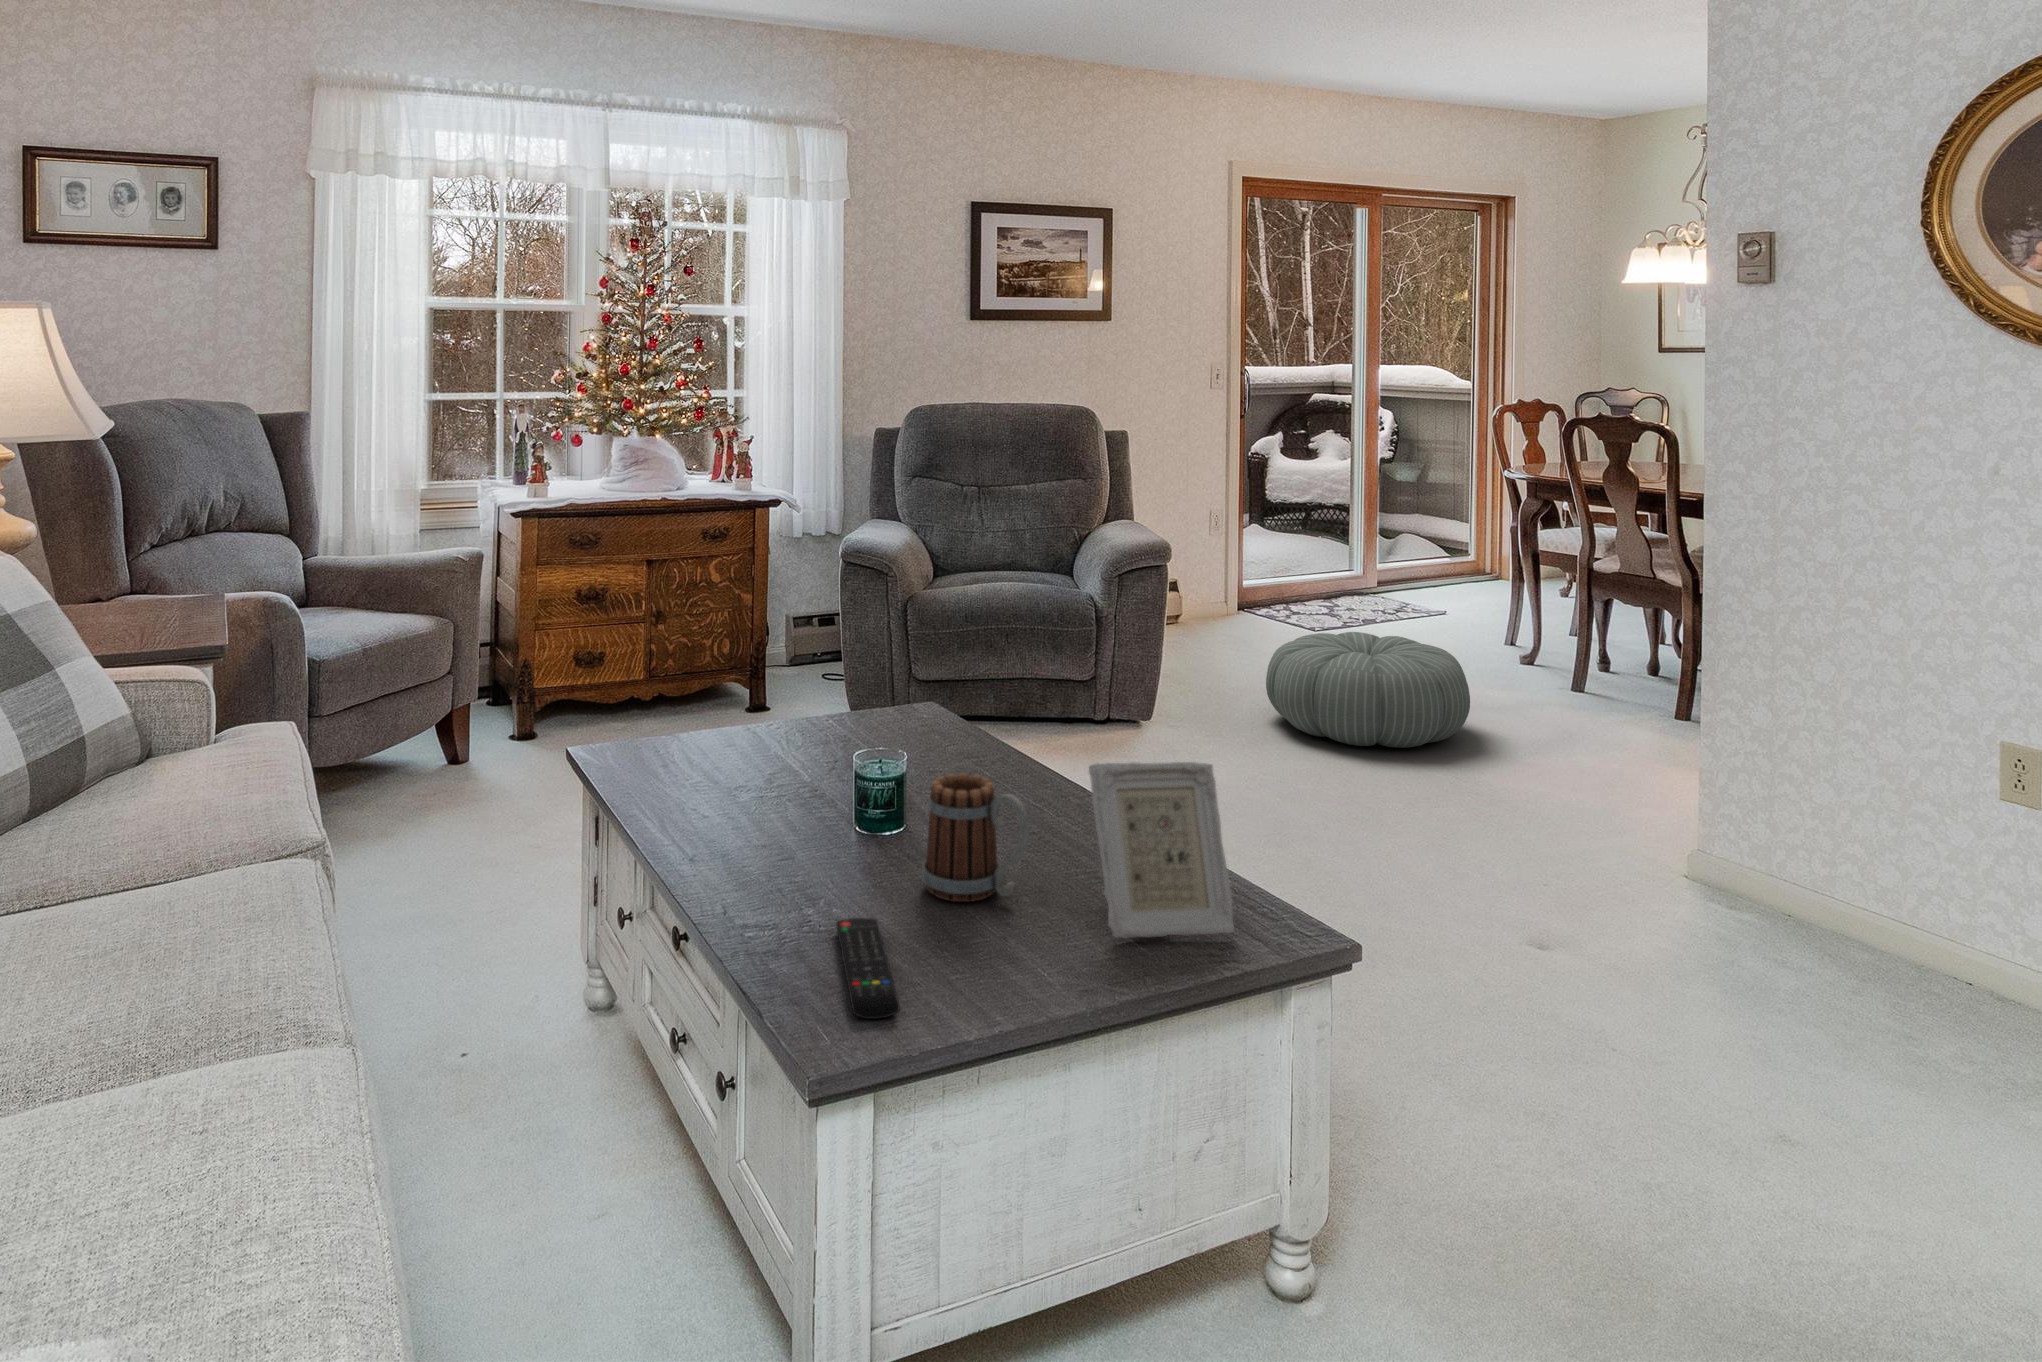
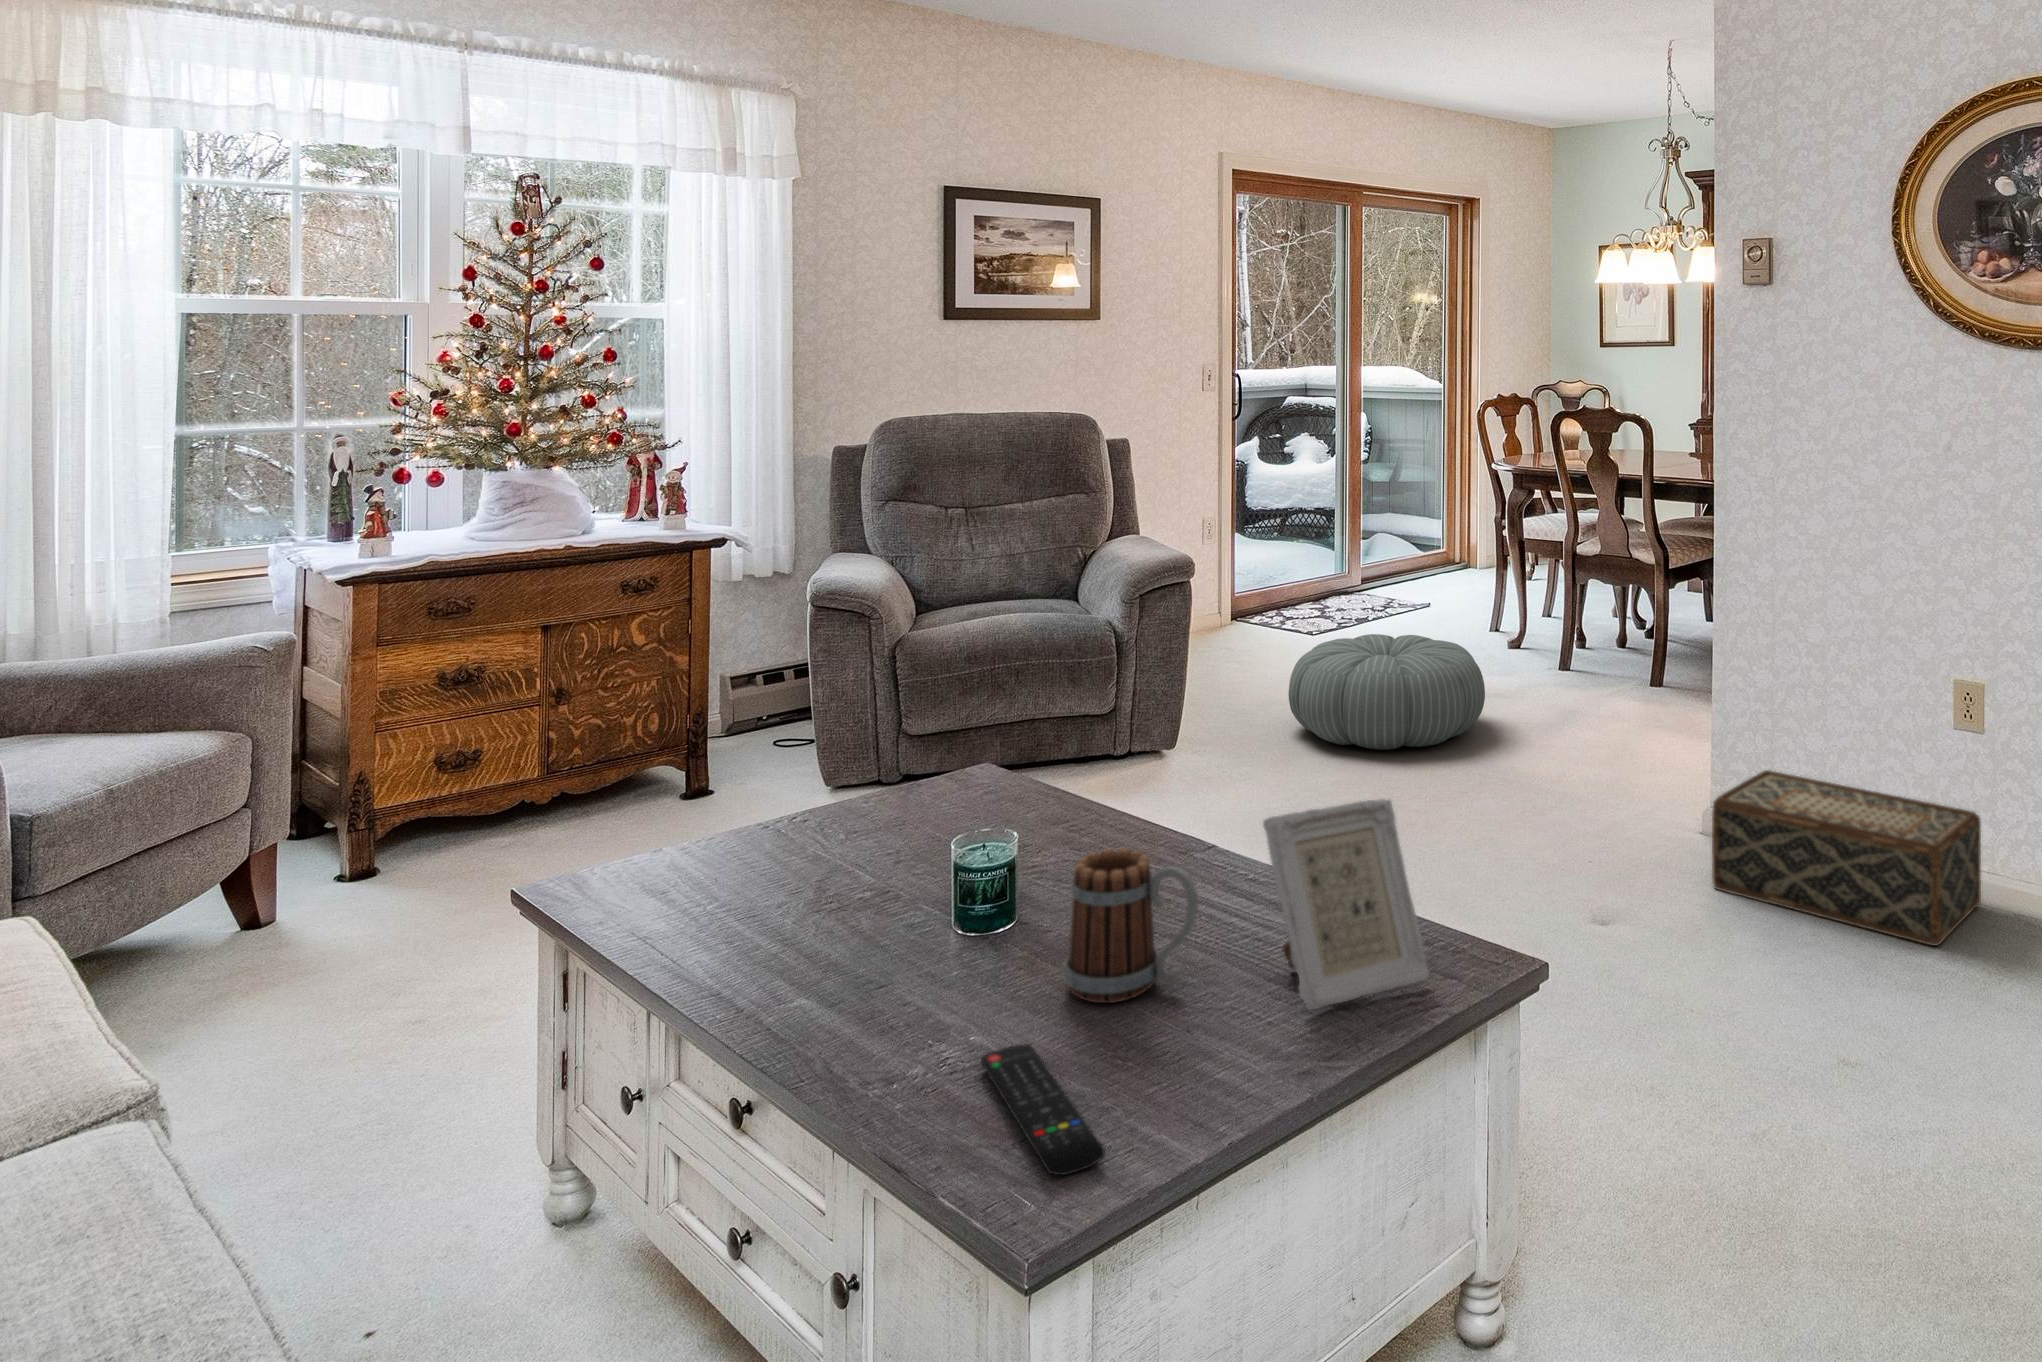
woven basket: none [1680,815,2029,1037] -> present [1712,770,1981,946]

